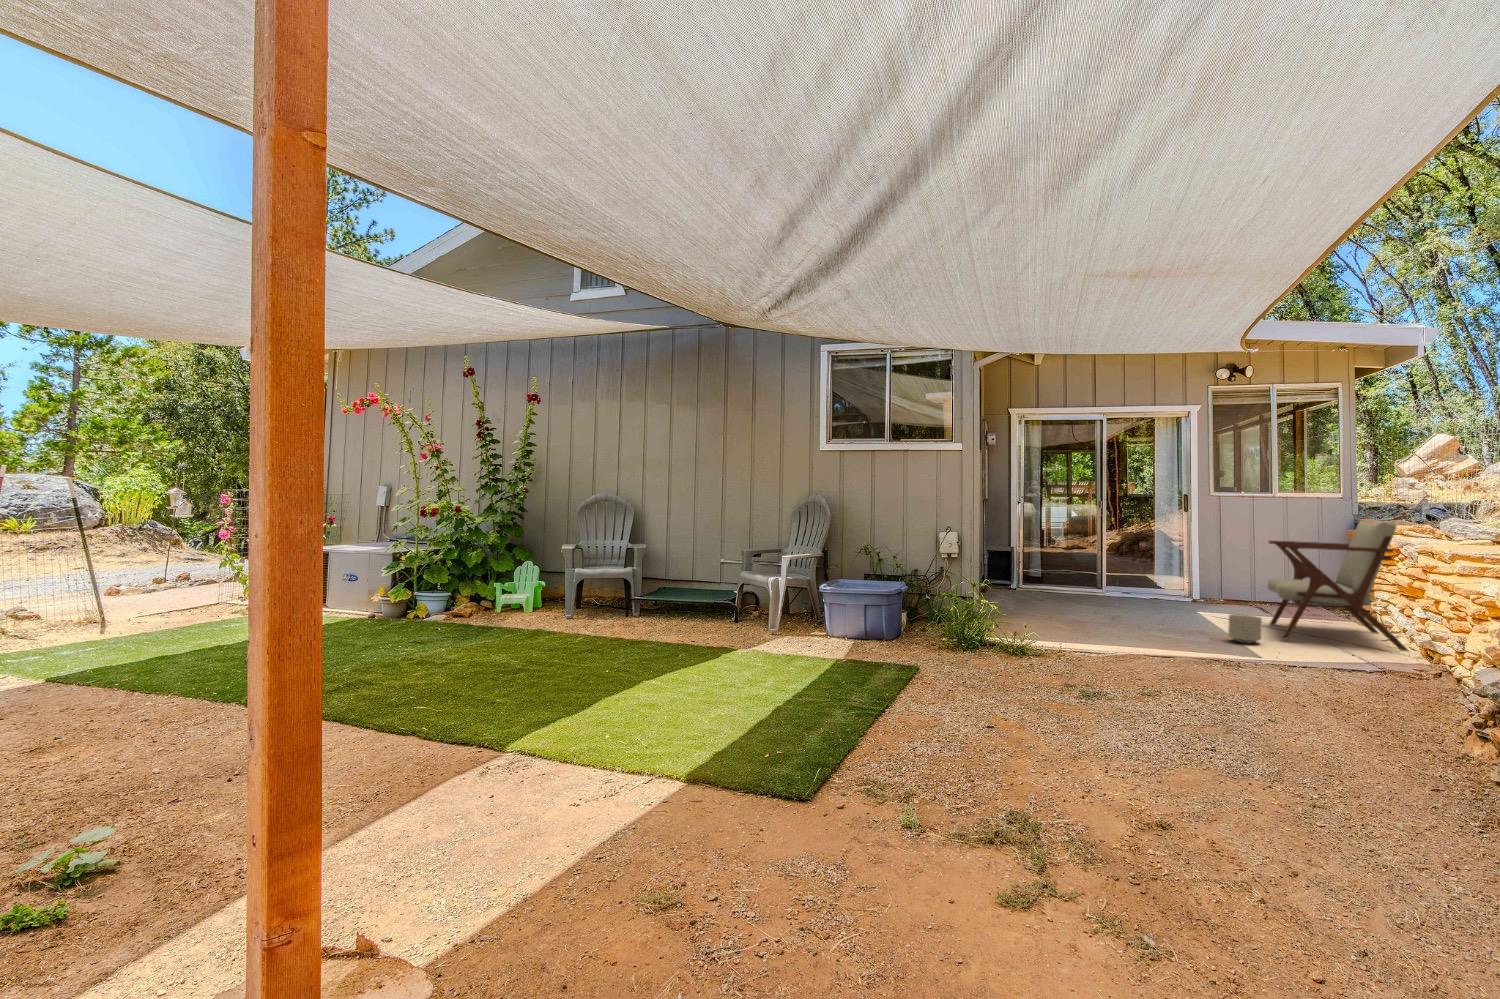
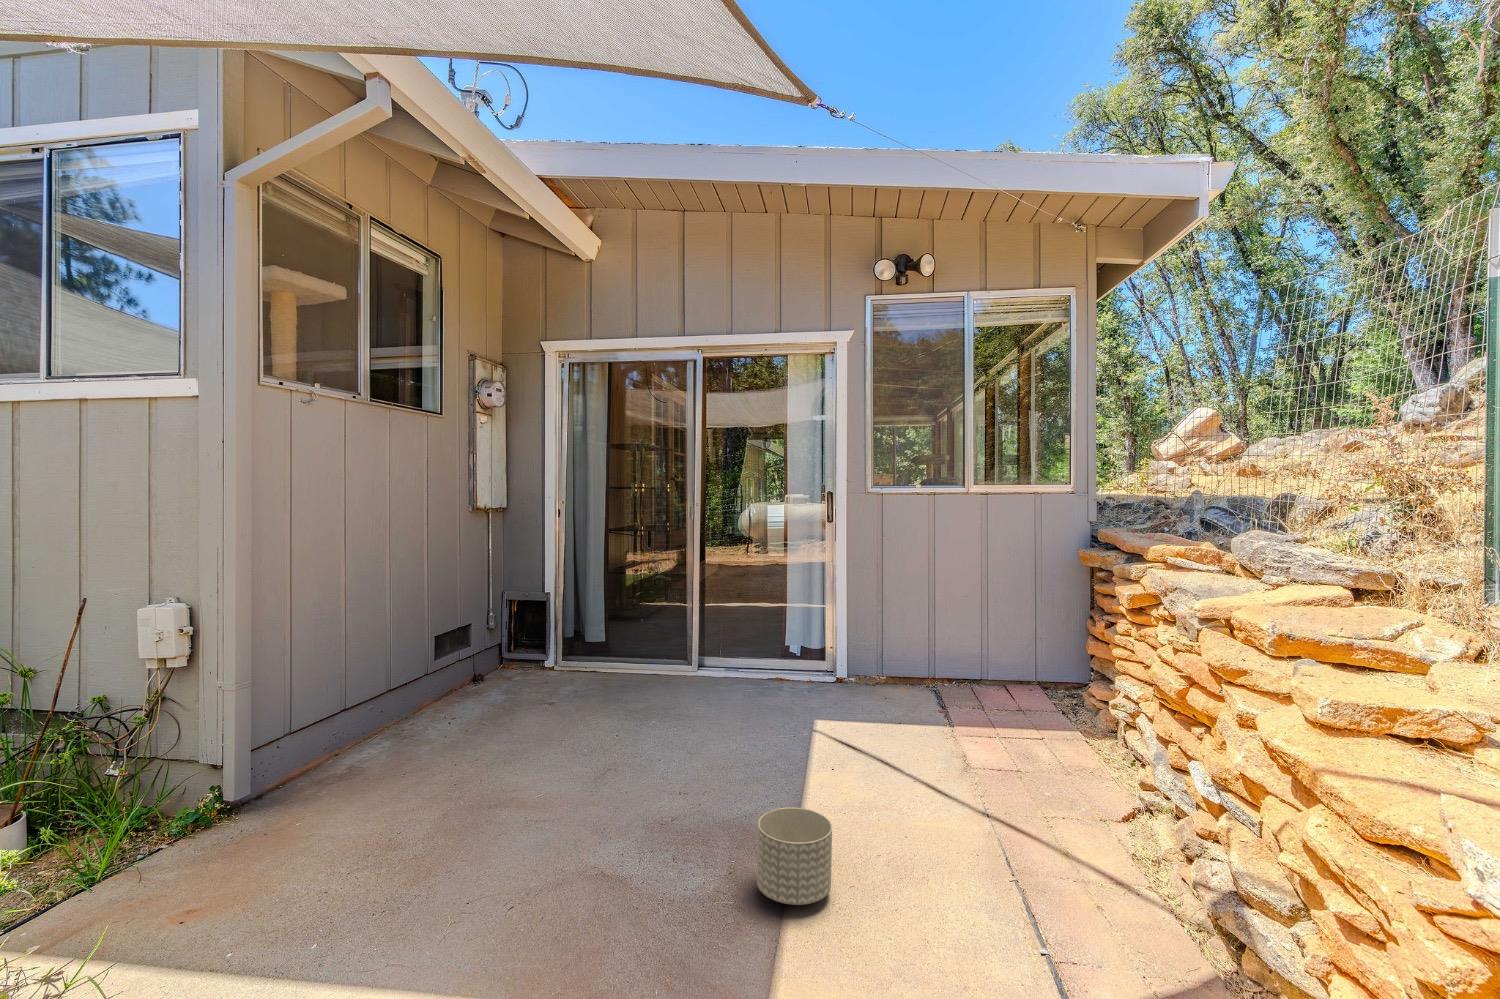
lounge chair: present [1268,521,1408,651] -> none [892,545,1183,925]

